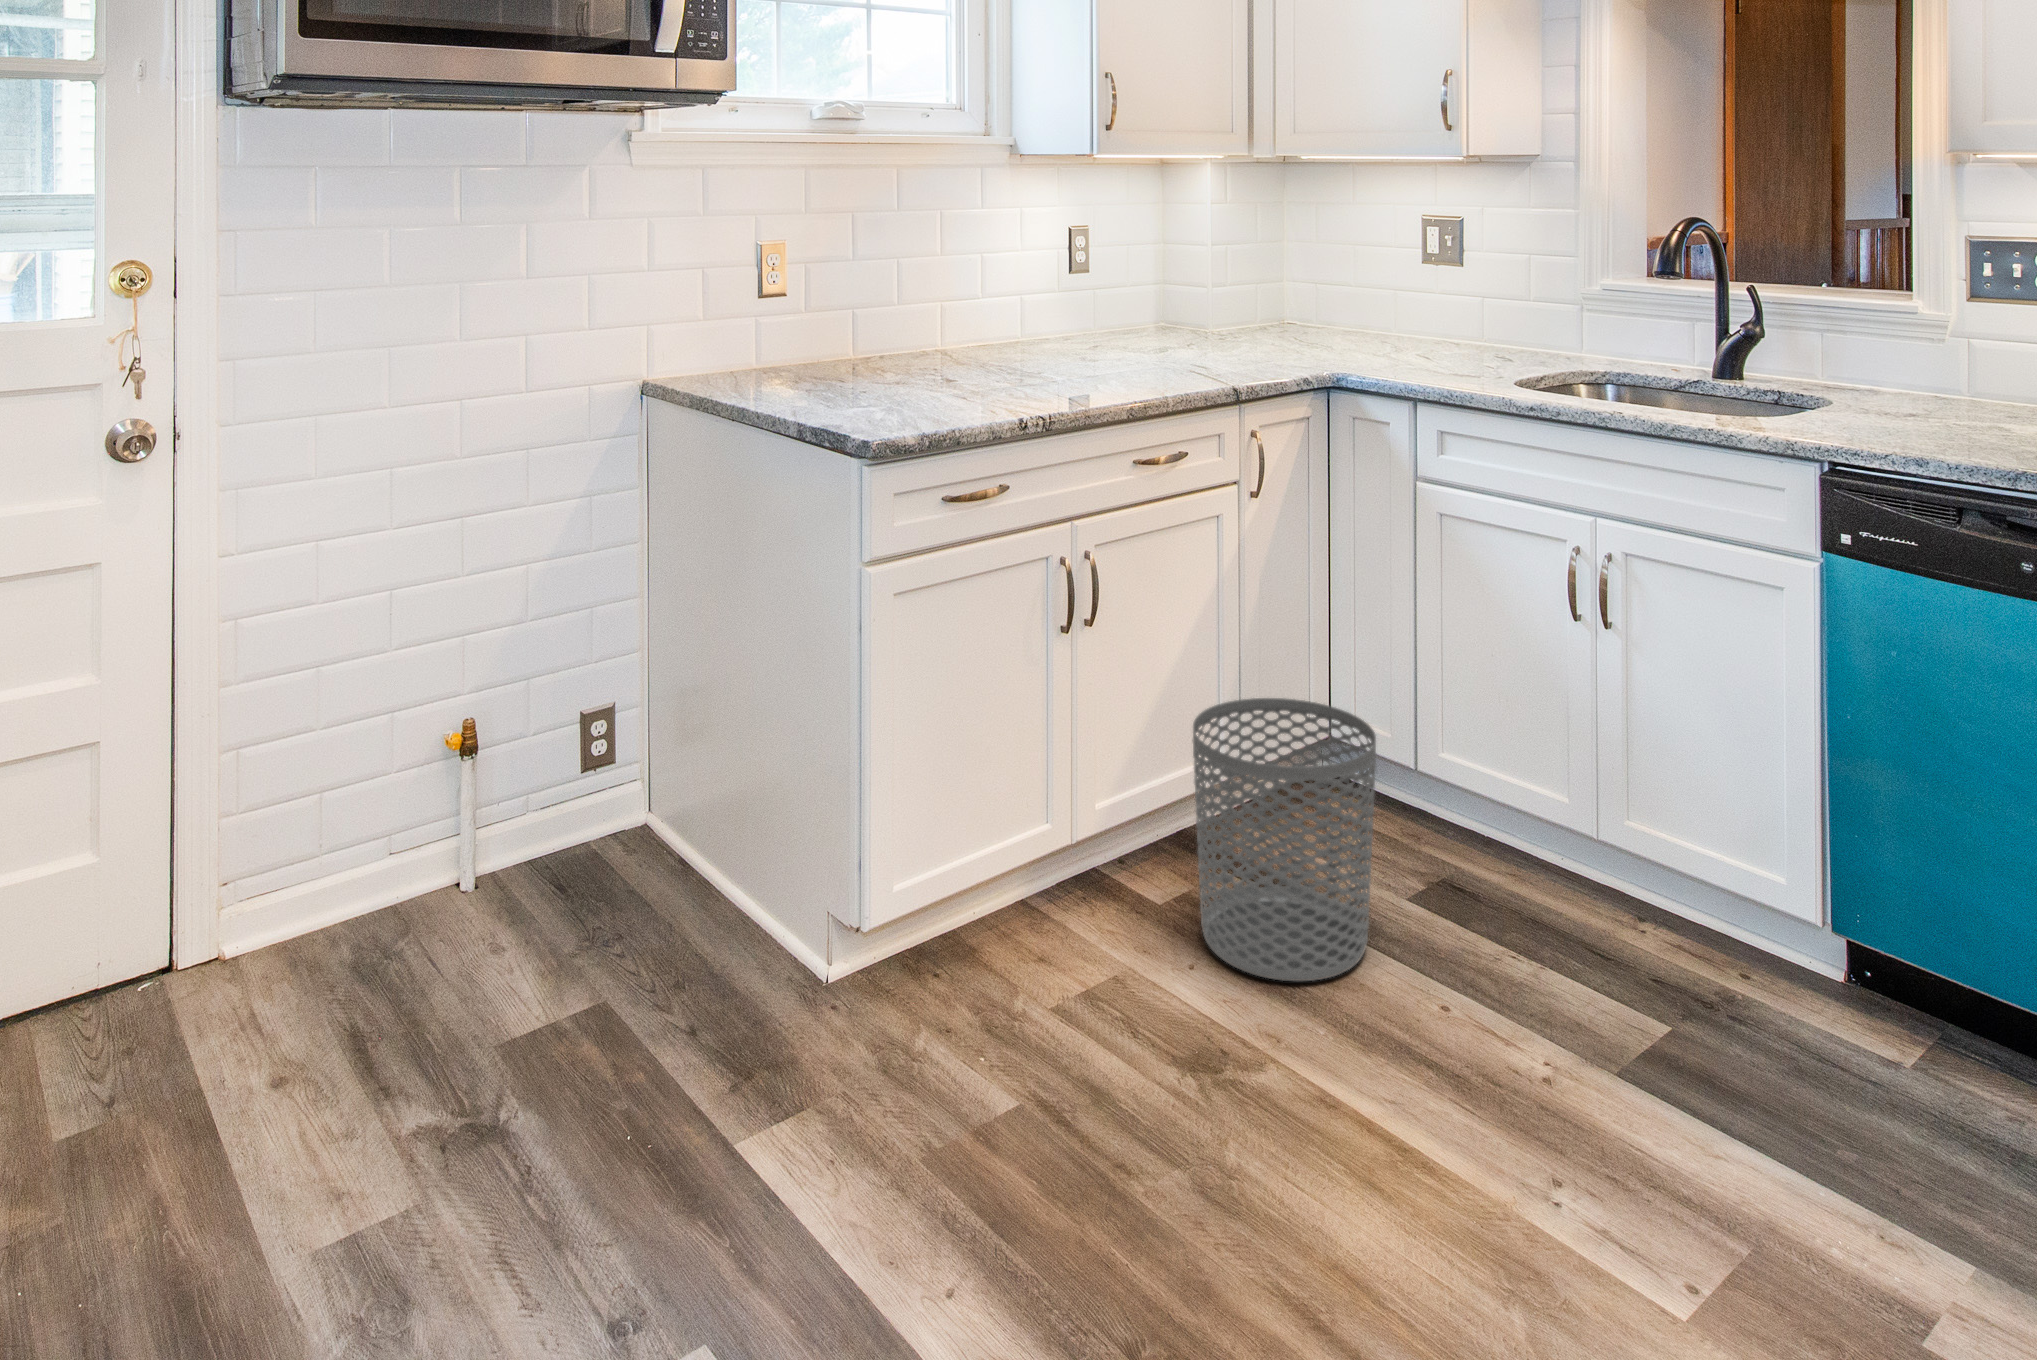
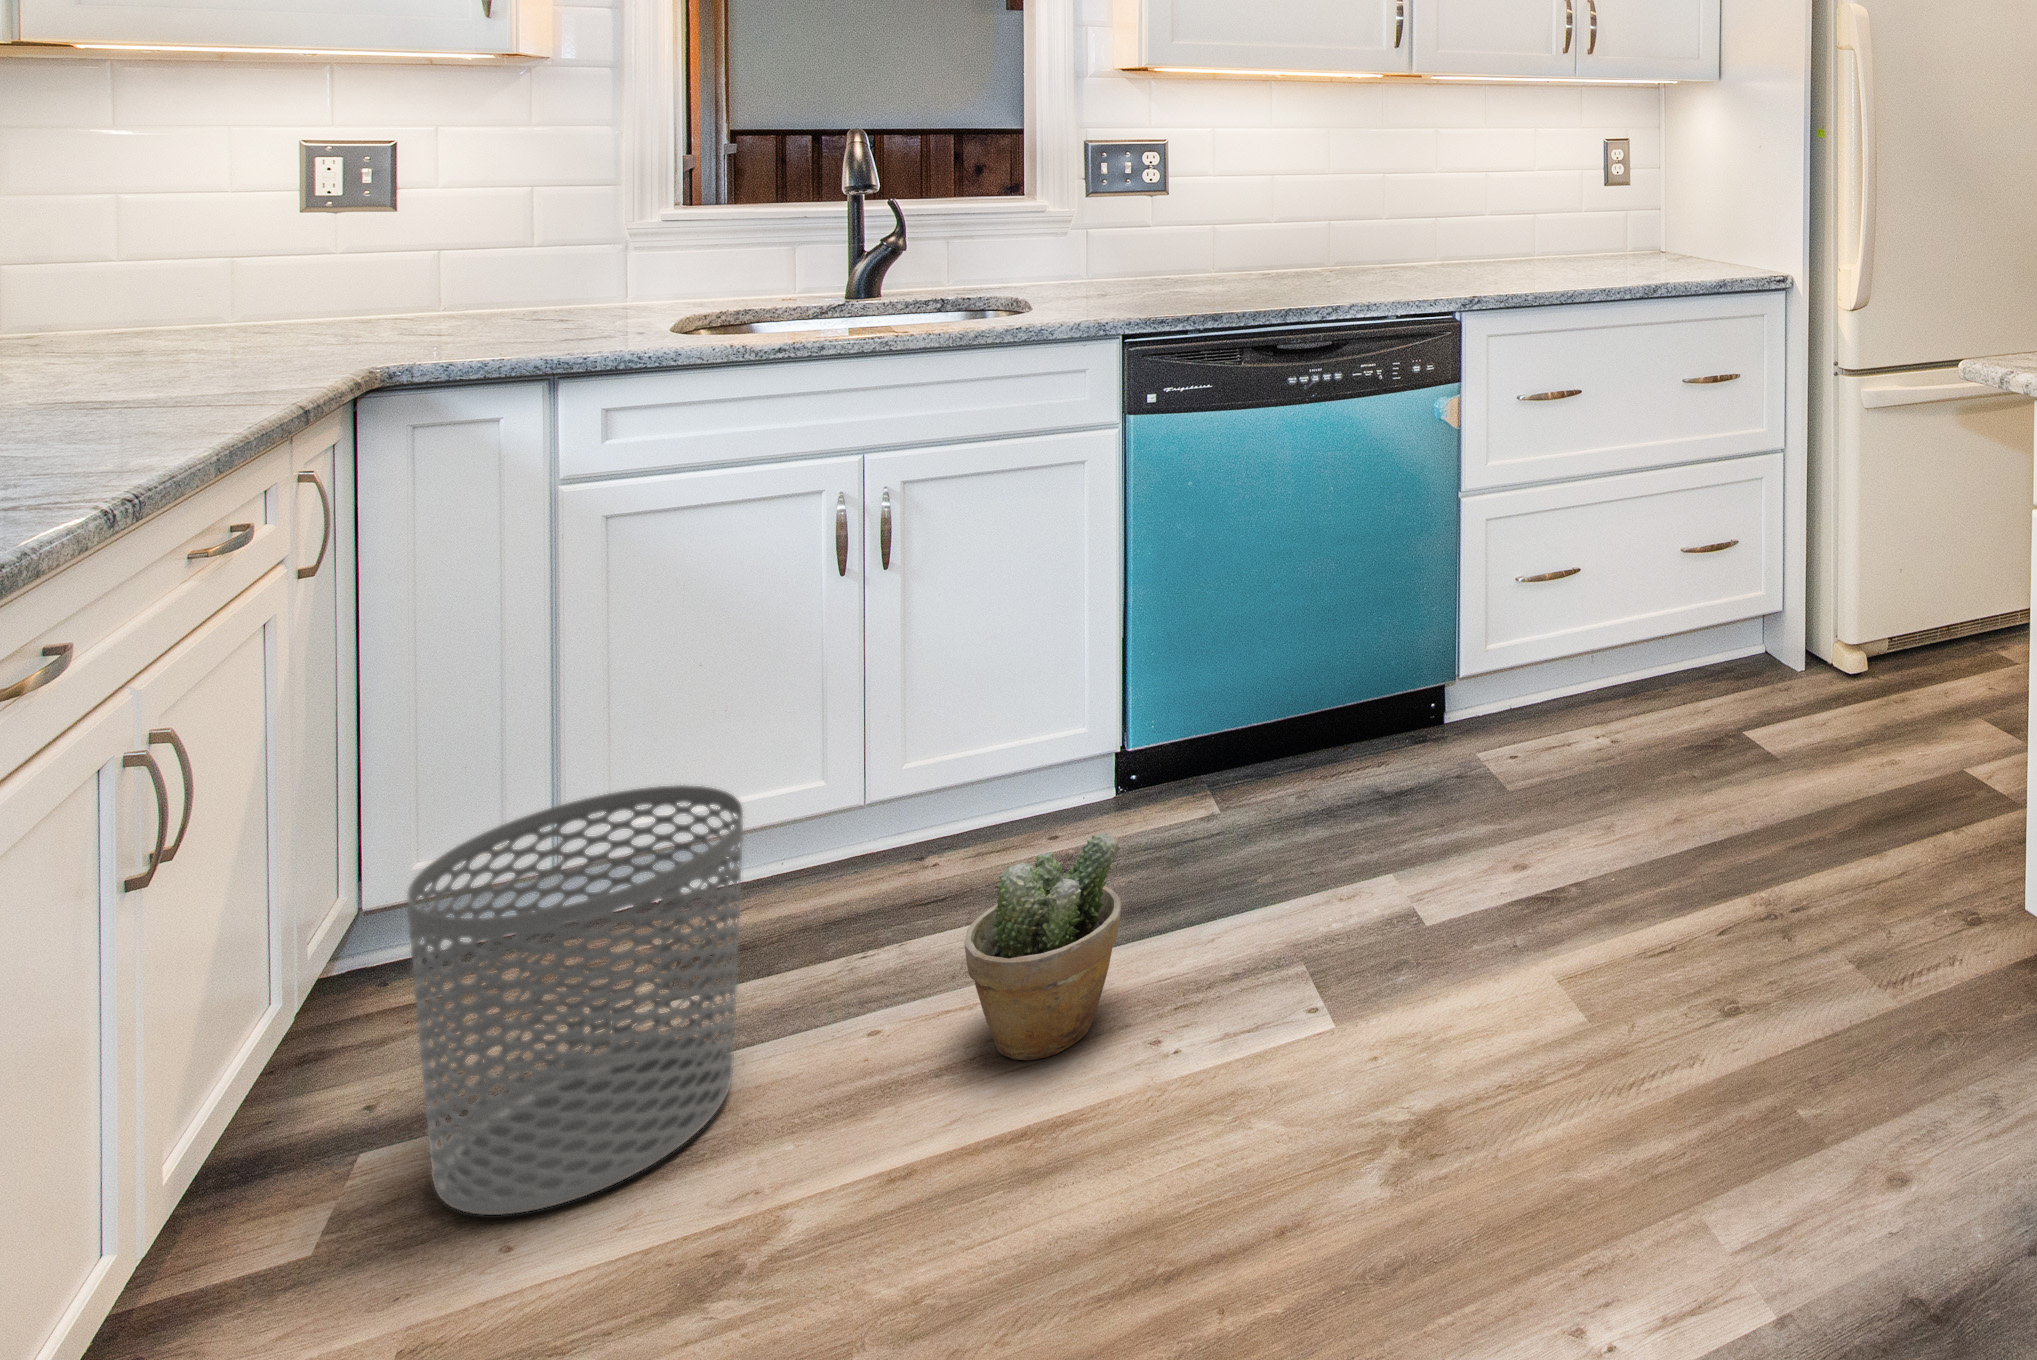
potted plant: none [1442,917,1583,1126] -> present [964,832,1121,1060]

